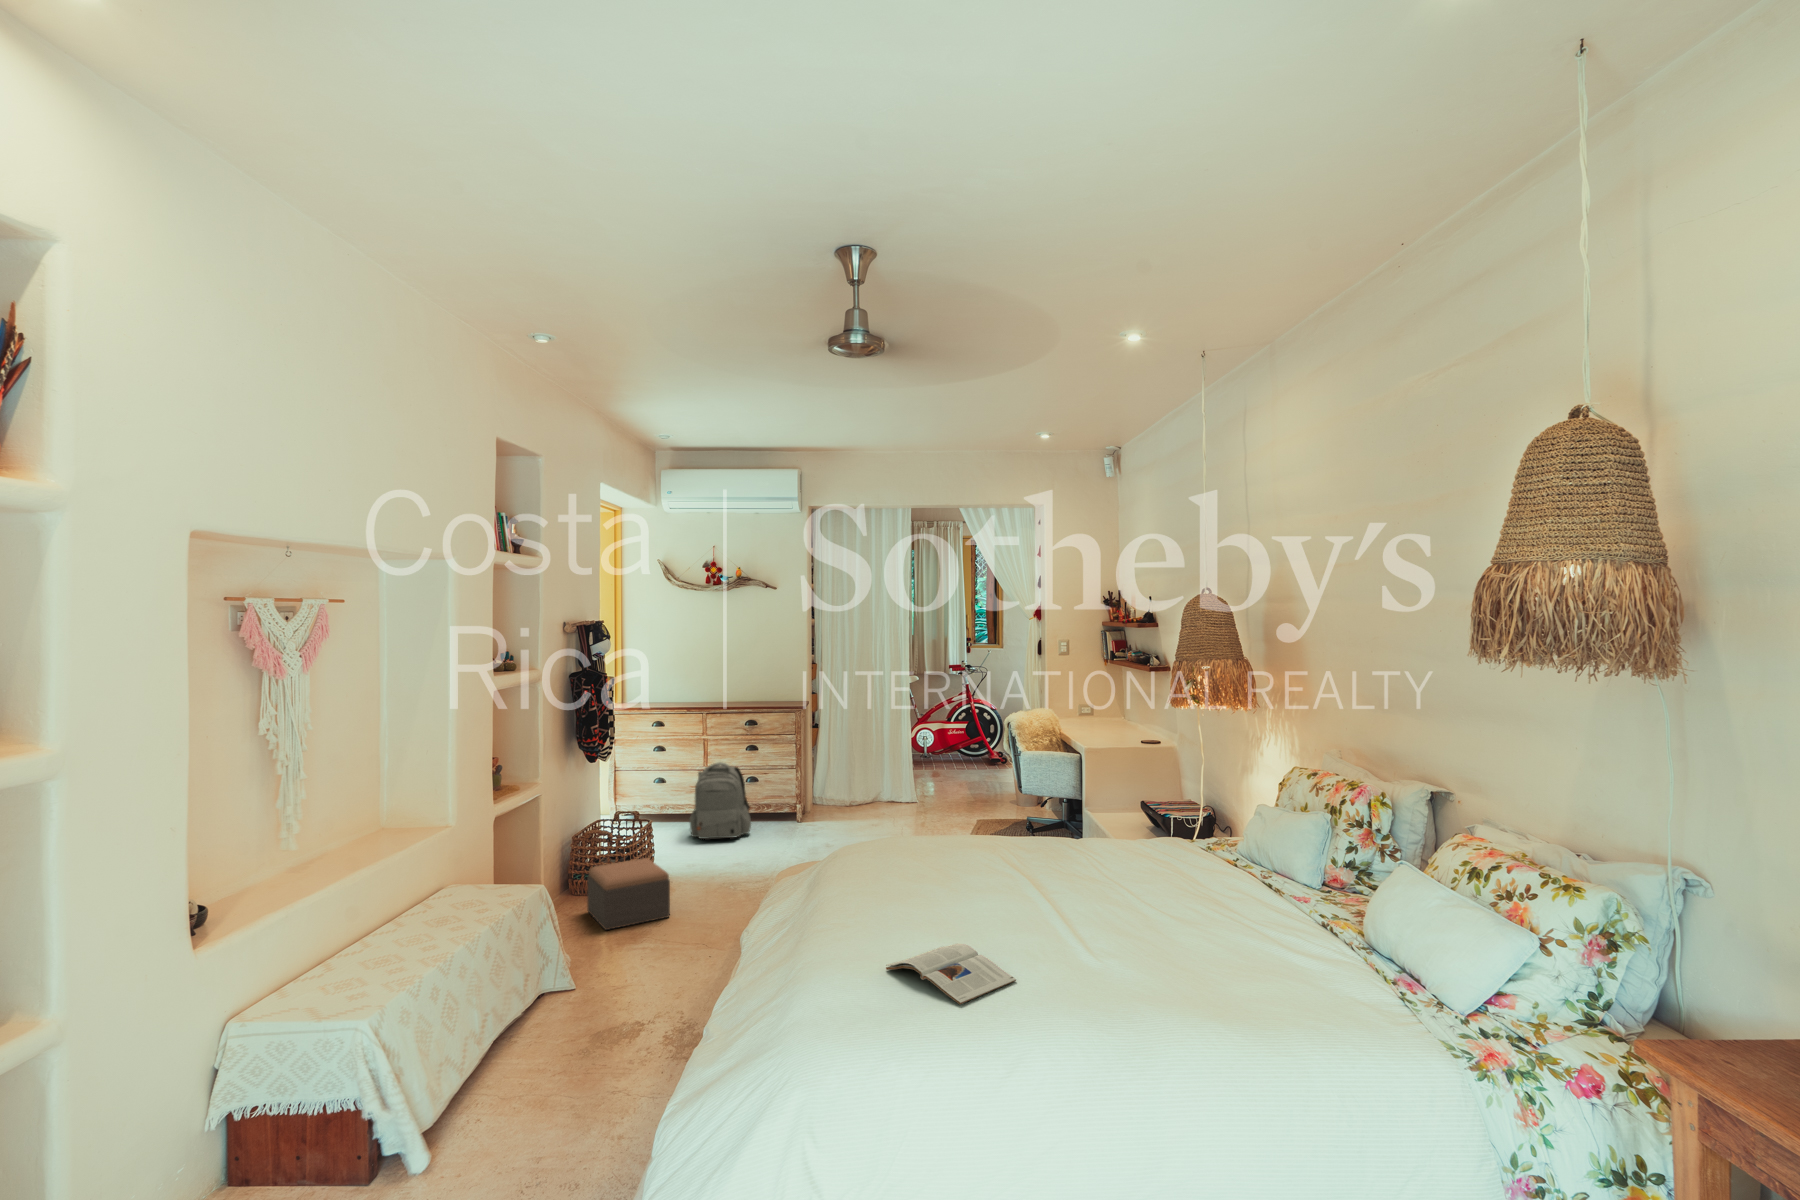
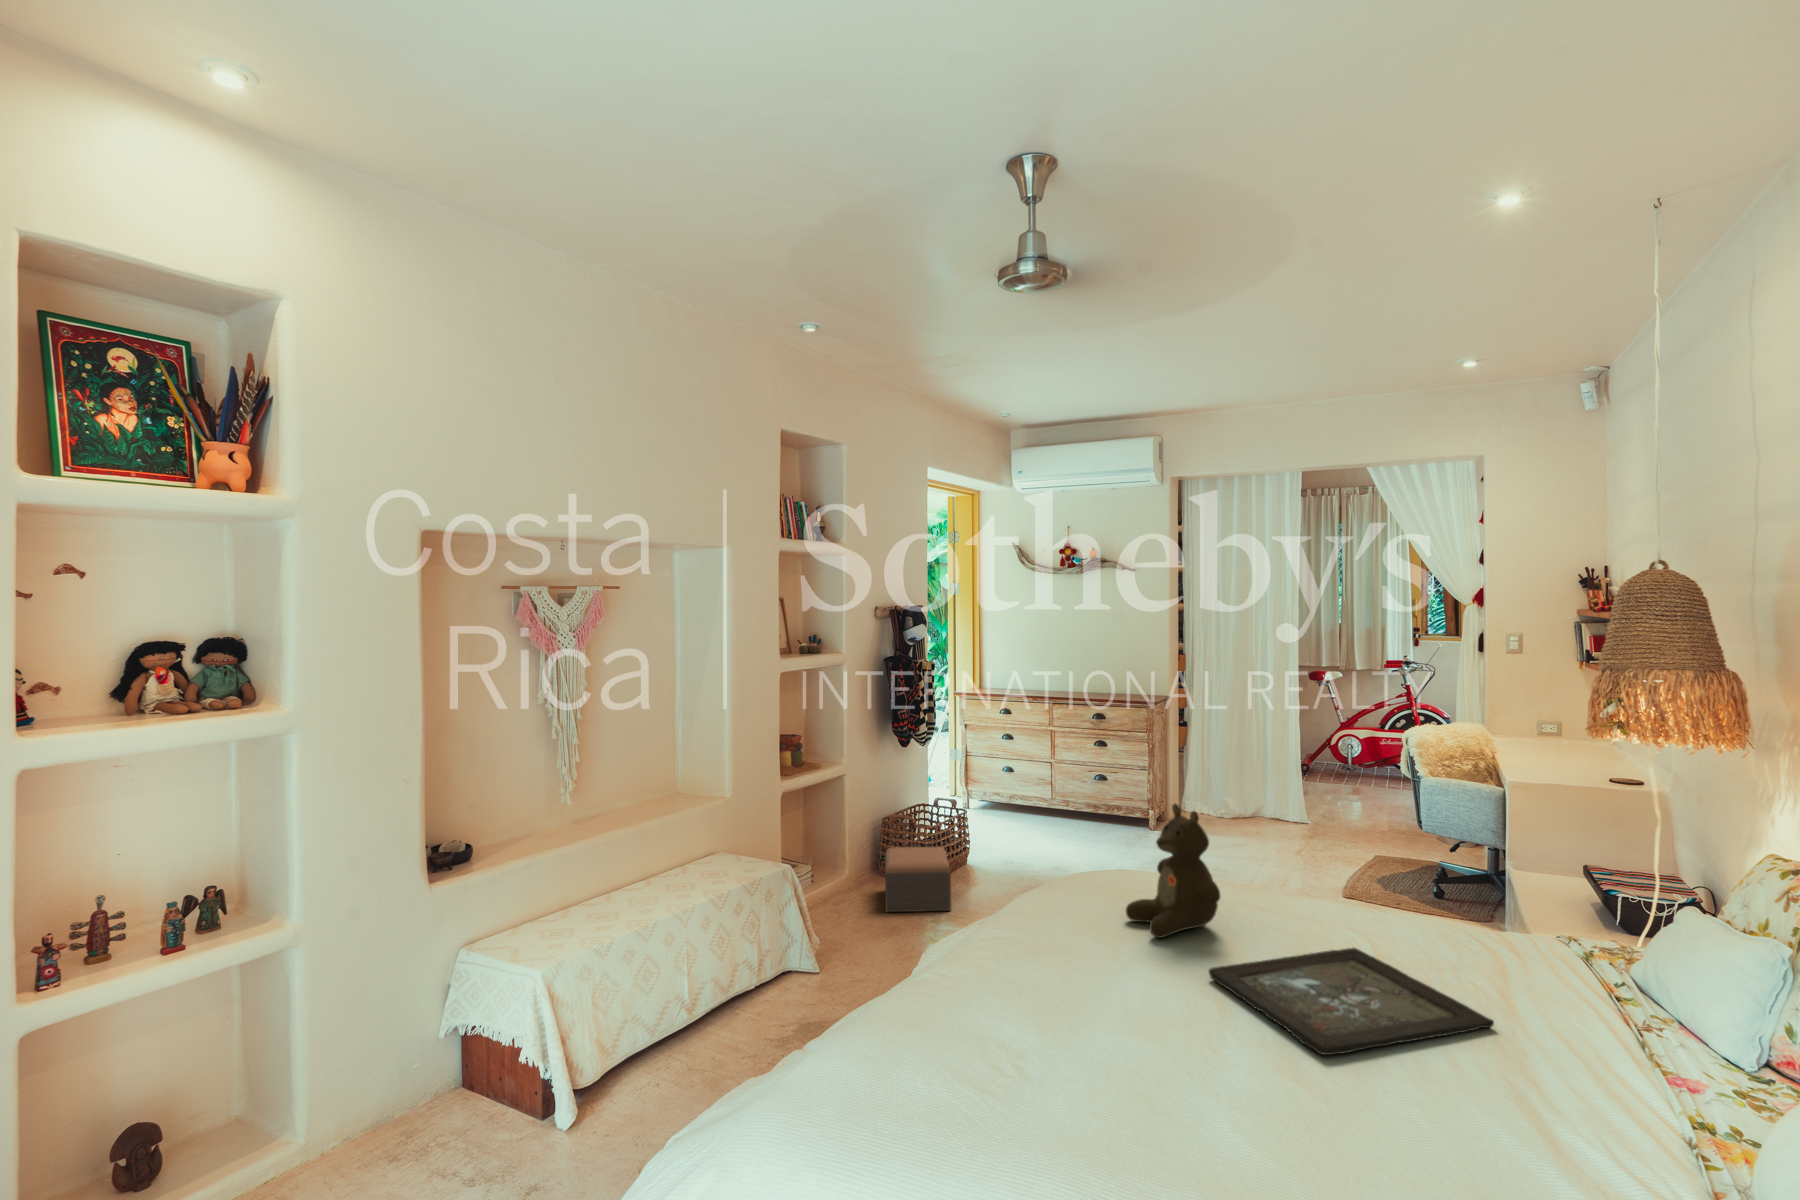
backpack: present [689,762,751,839] -> none [1028,756,1095,837]
teddy bear: none [937,771,1011,874] -> present [1126,804,1221,938]
tray: none [1027,856,1191,914] -> present [1209,948,1494,1055]
magazine: present [886,943,1016,1005] -> none [913,1032,1047,1122]

